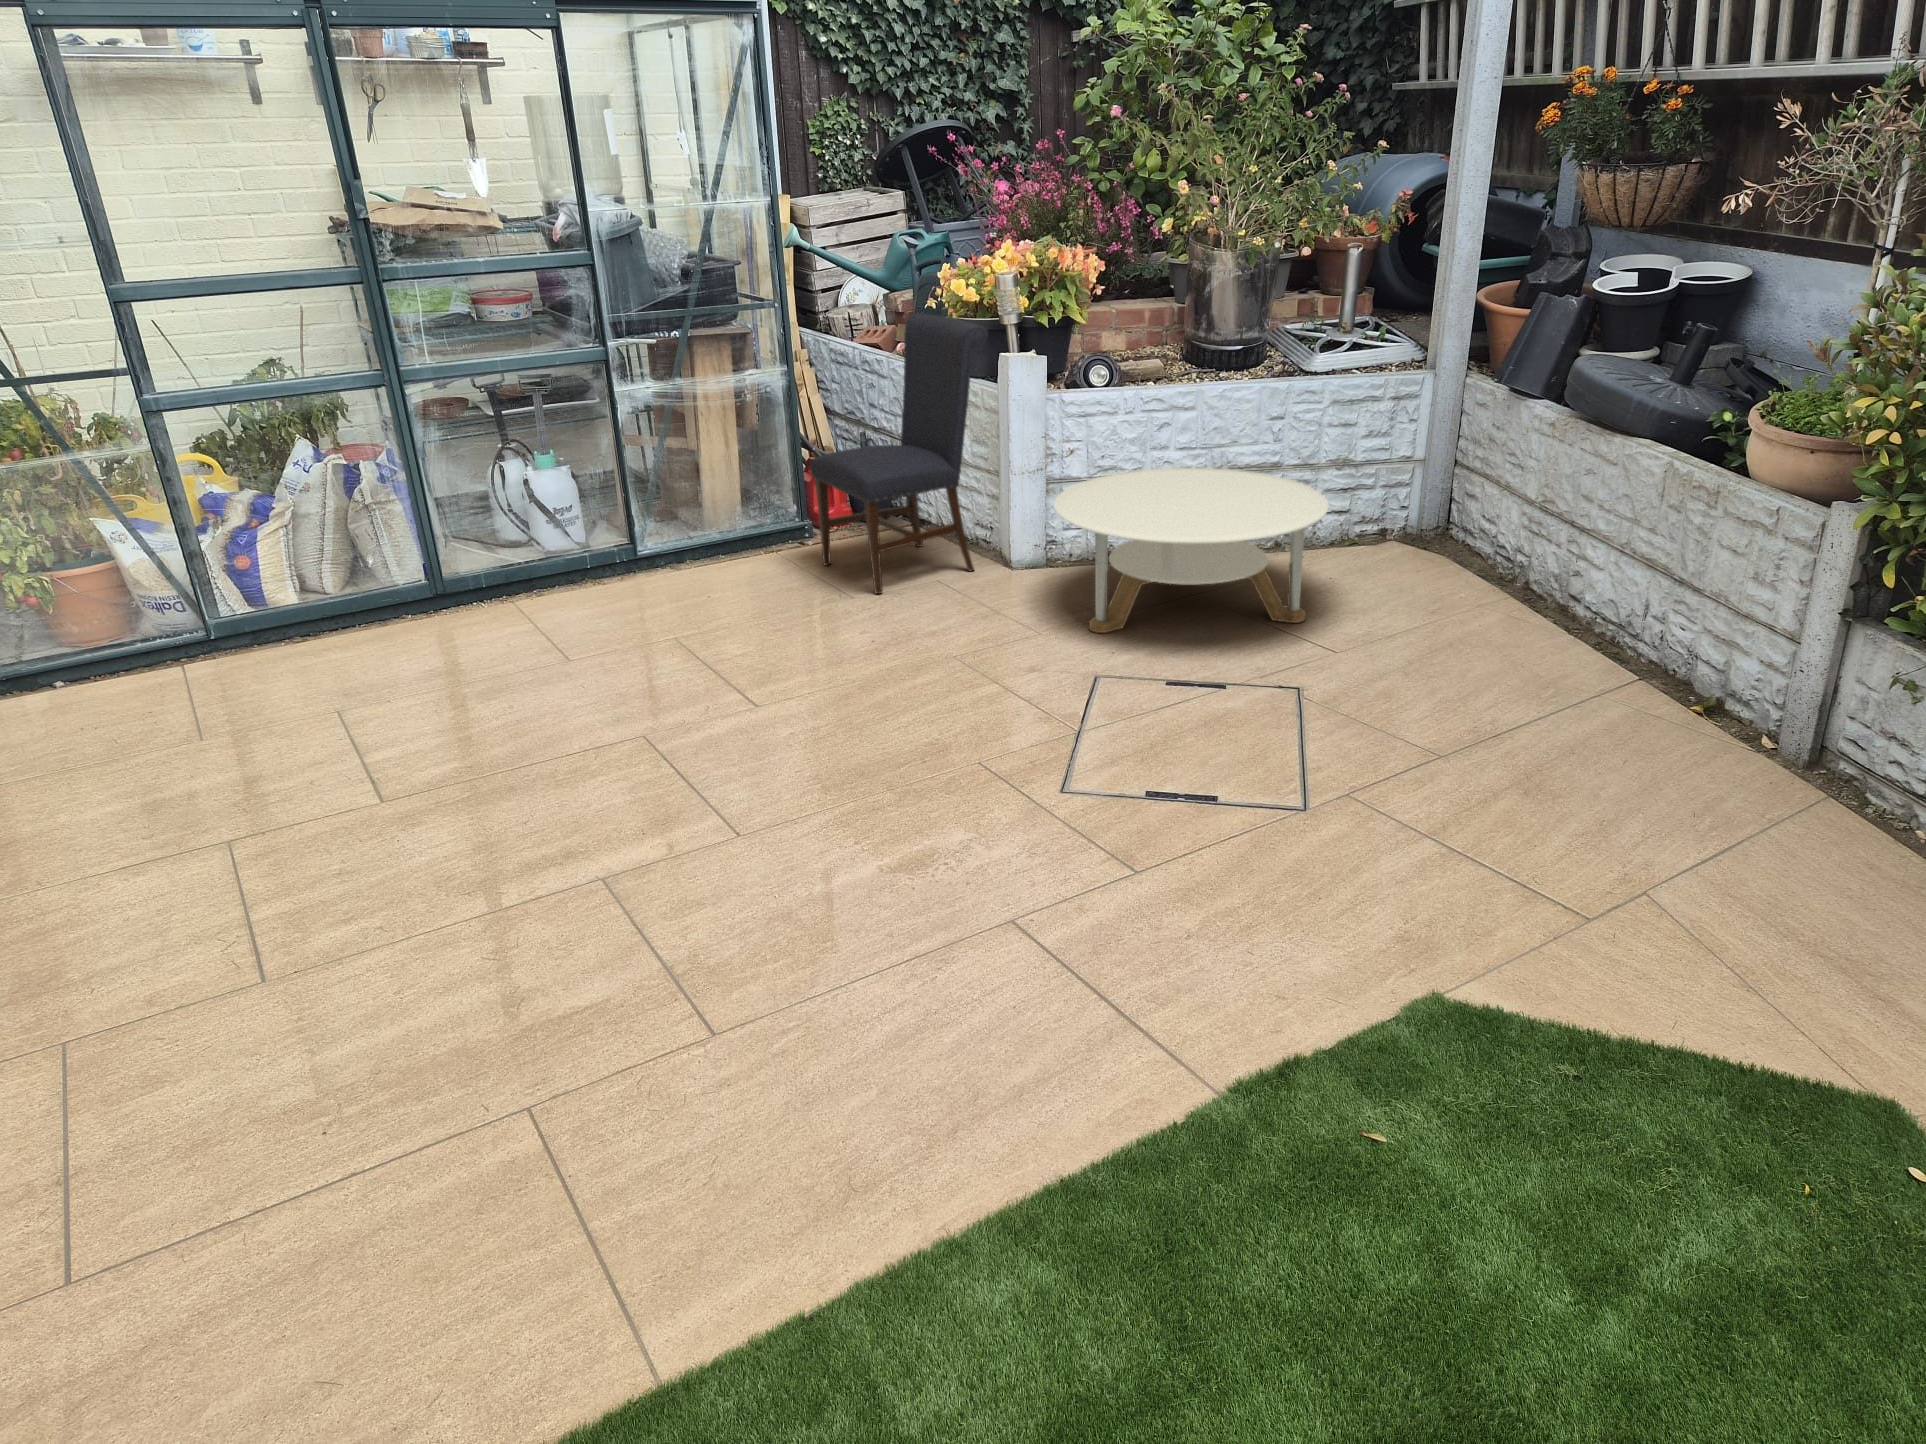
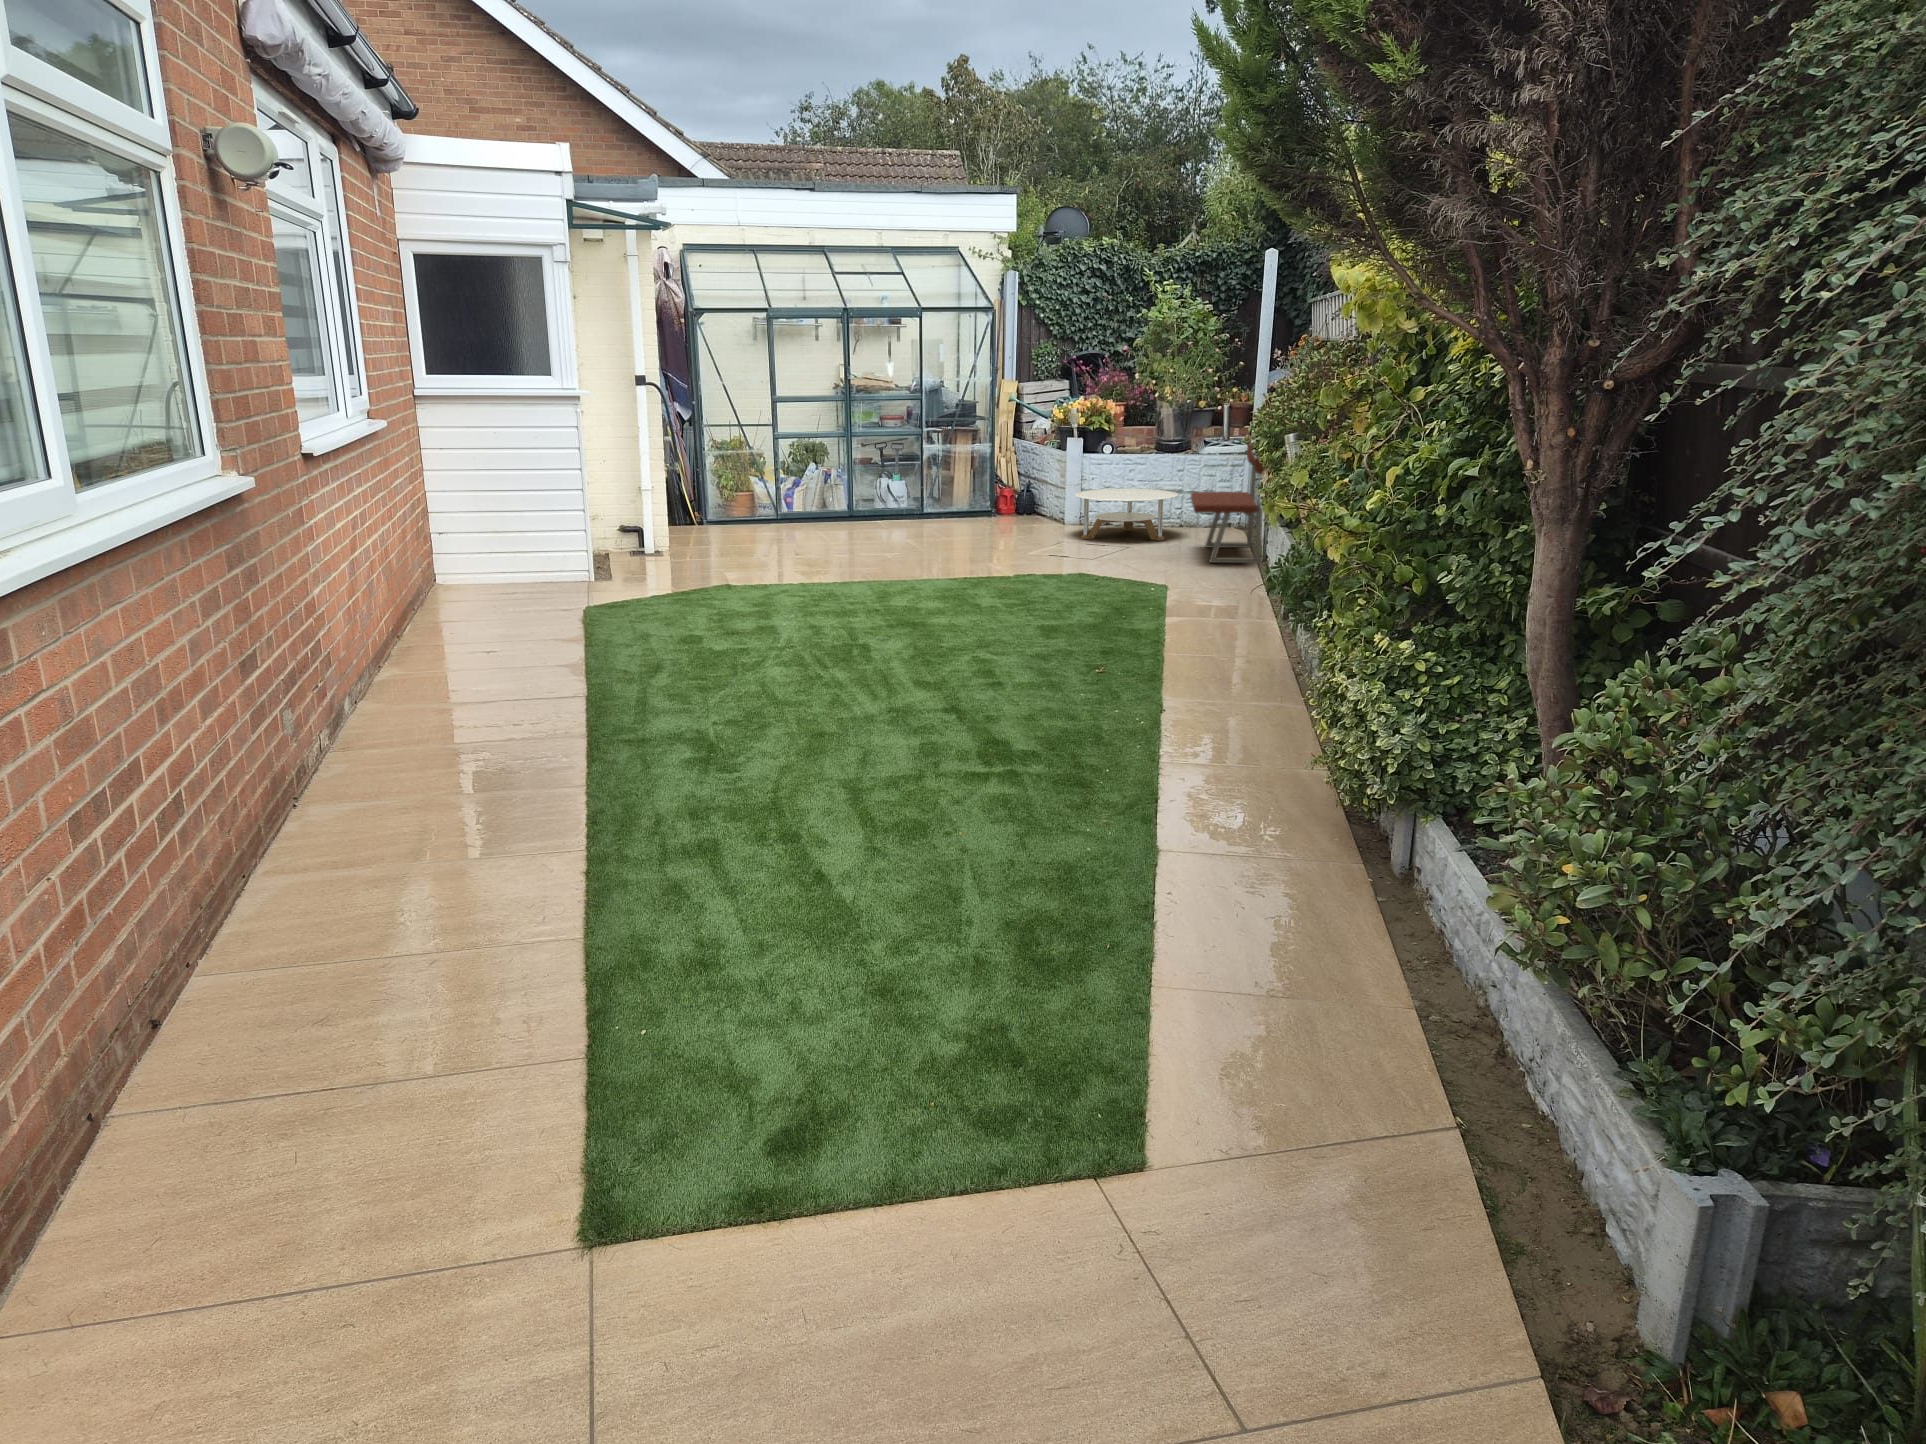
chair: present [810,313,988,594] -> none [995,426,1064,529]
bench: none [1417,317,1813,760] -> present [1191,440,1264,563]

